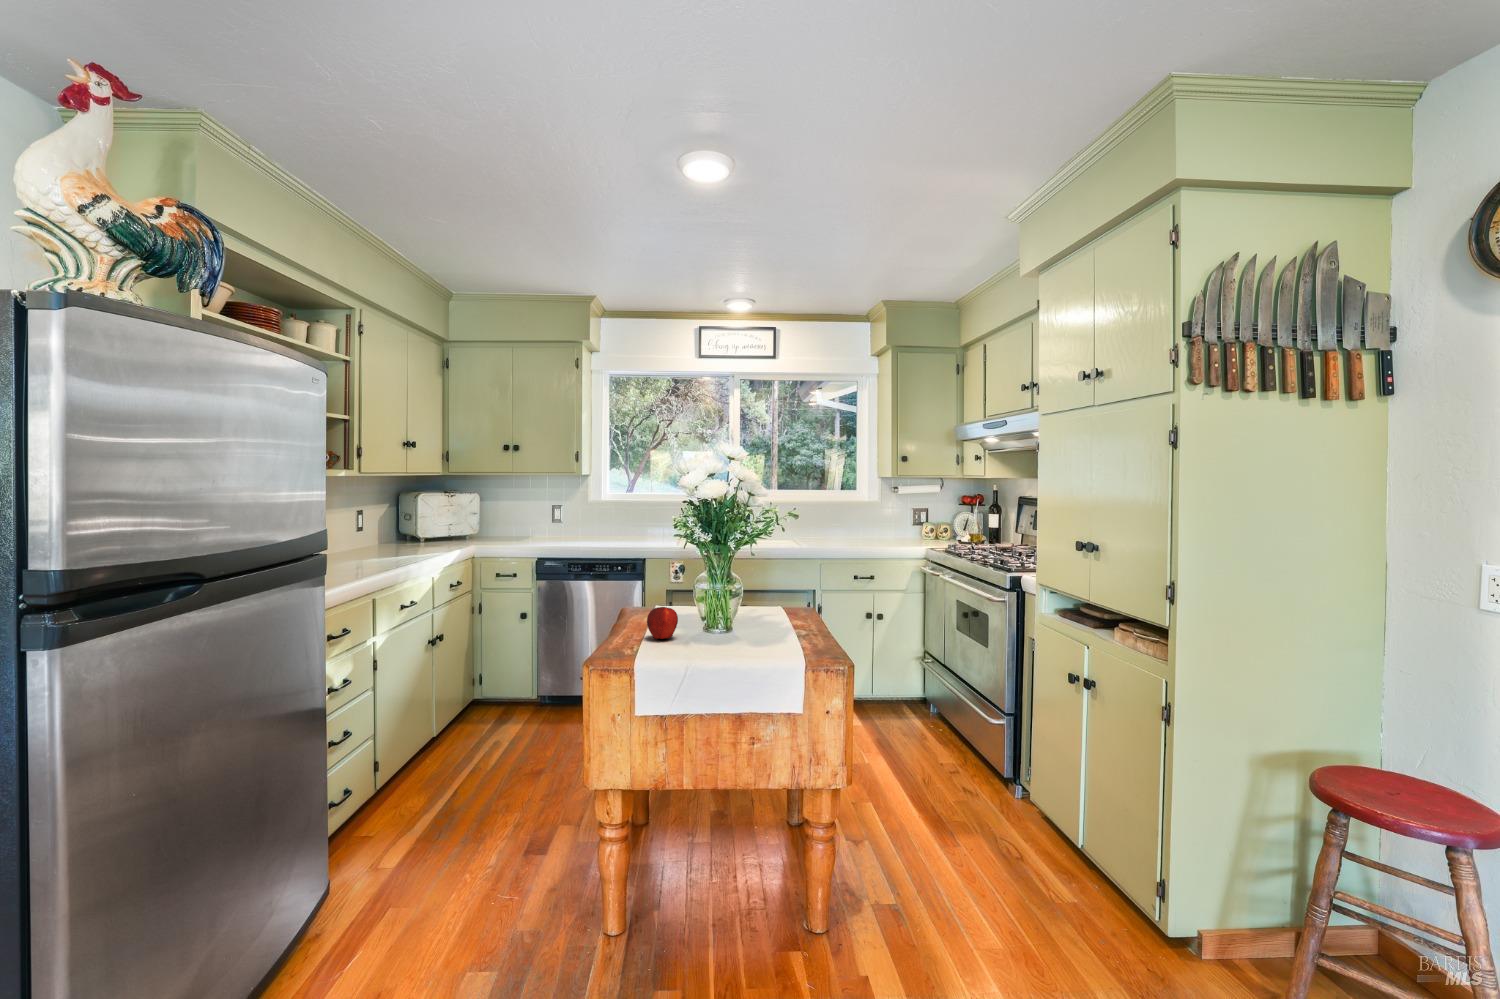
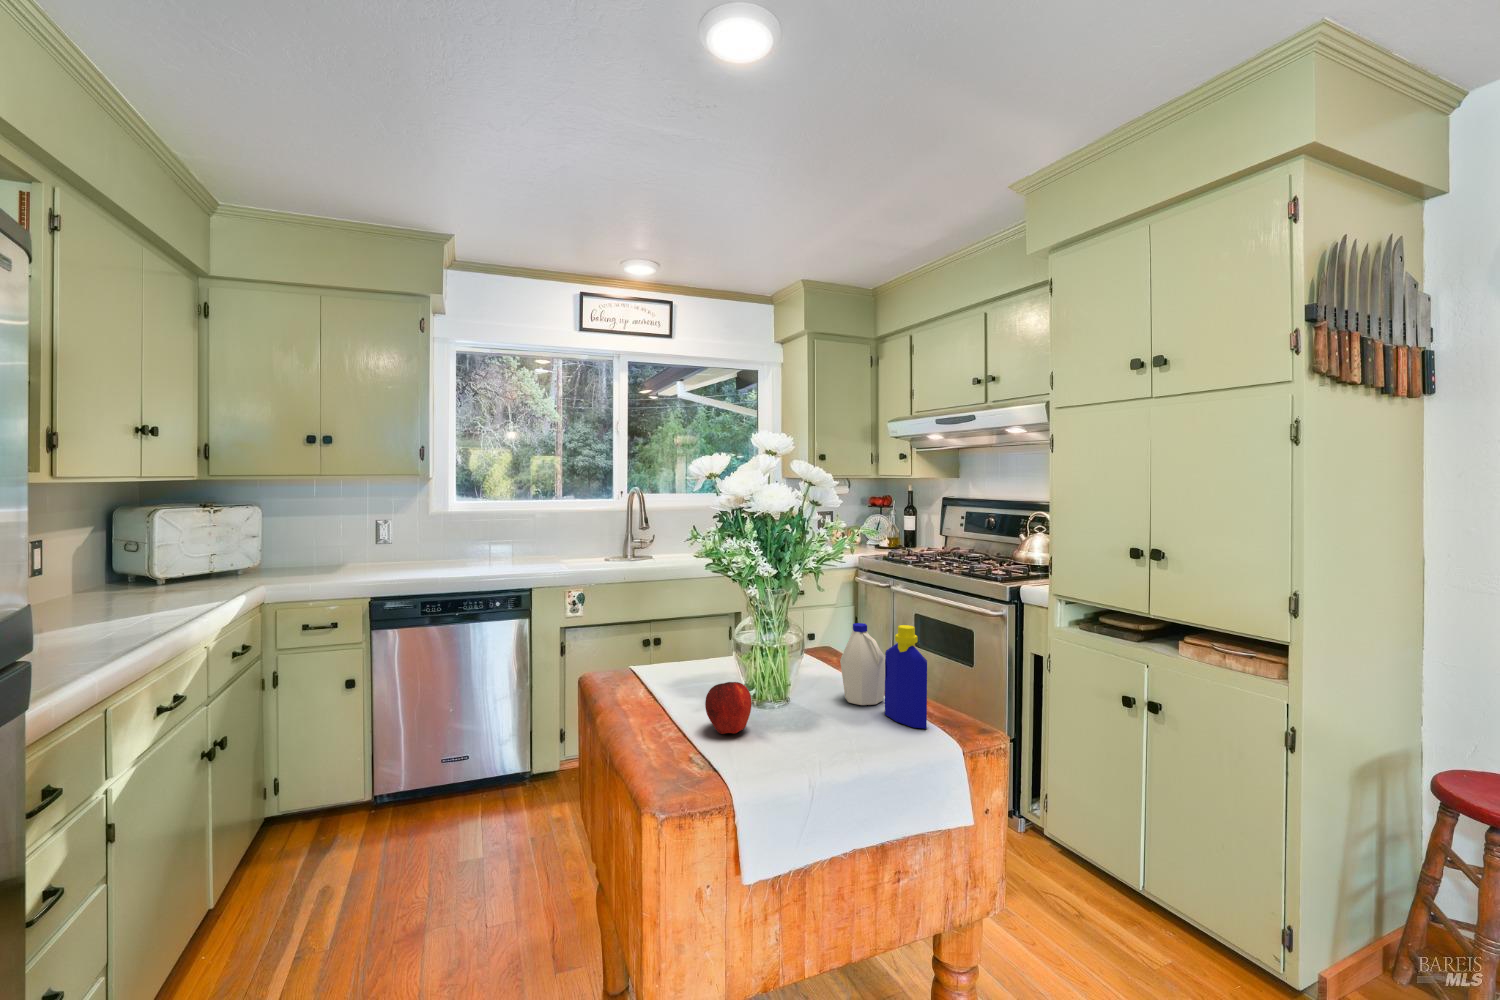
bottle: none [756,580,791,650] -> present [840,623,927,729]

